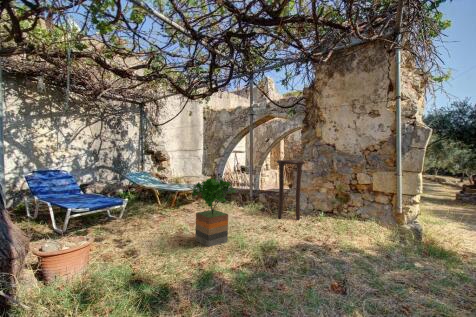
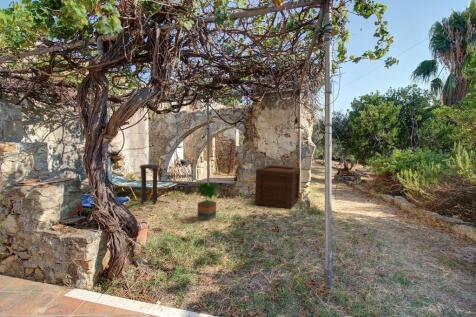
stool: present [277,160,305,220] -> present [140,164,159,204]
wooden crate: none [311,164,400,243] -> present [255,165,300,209]

